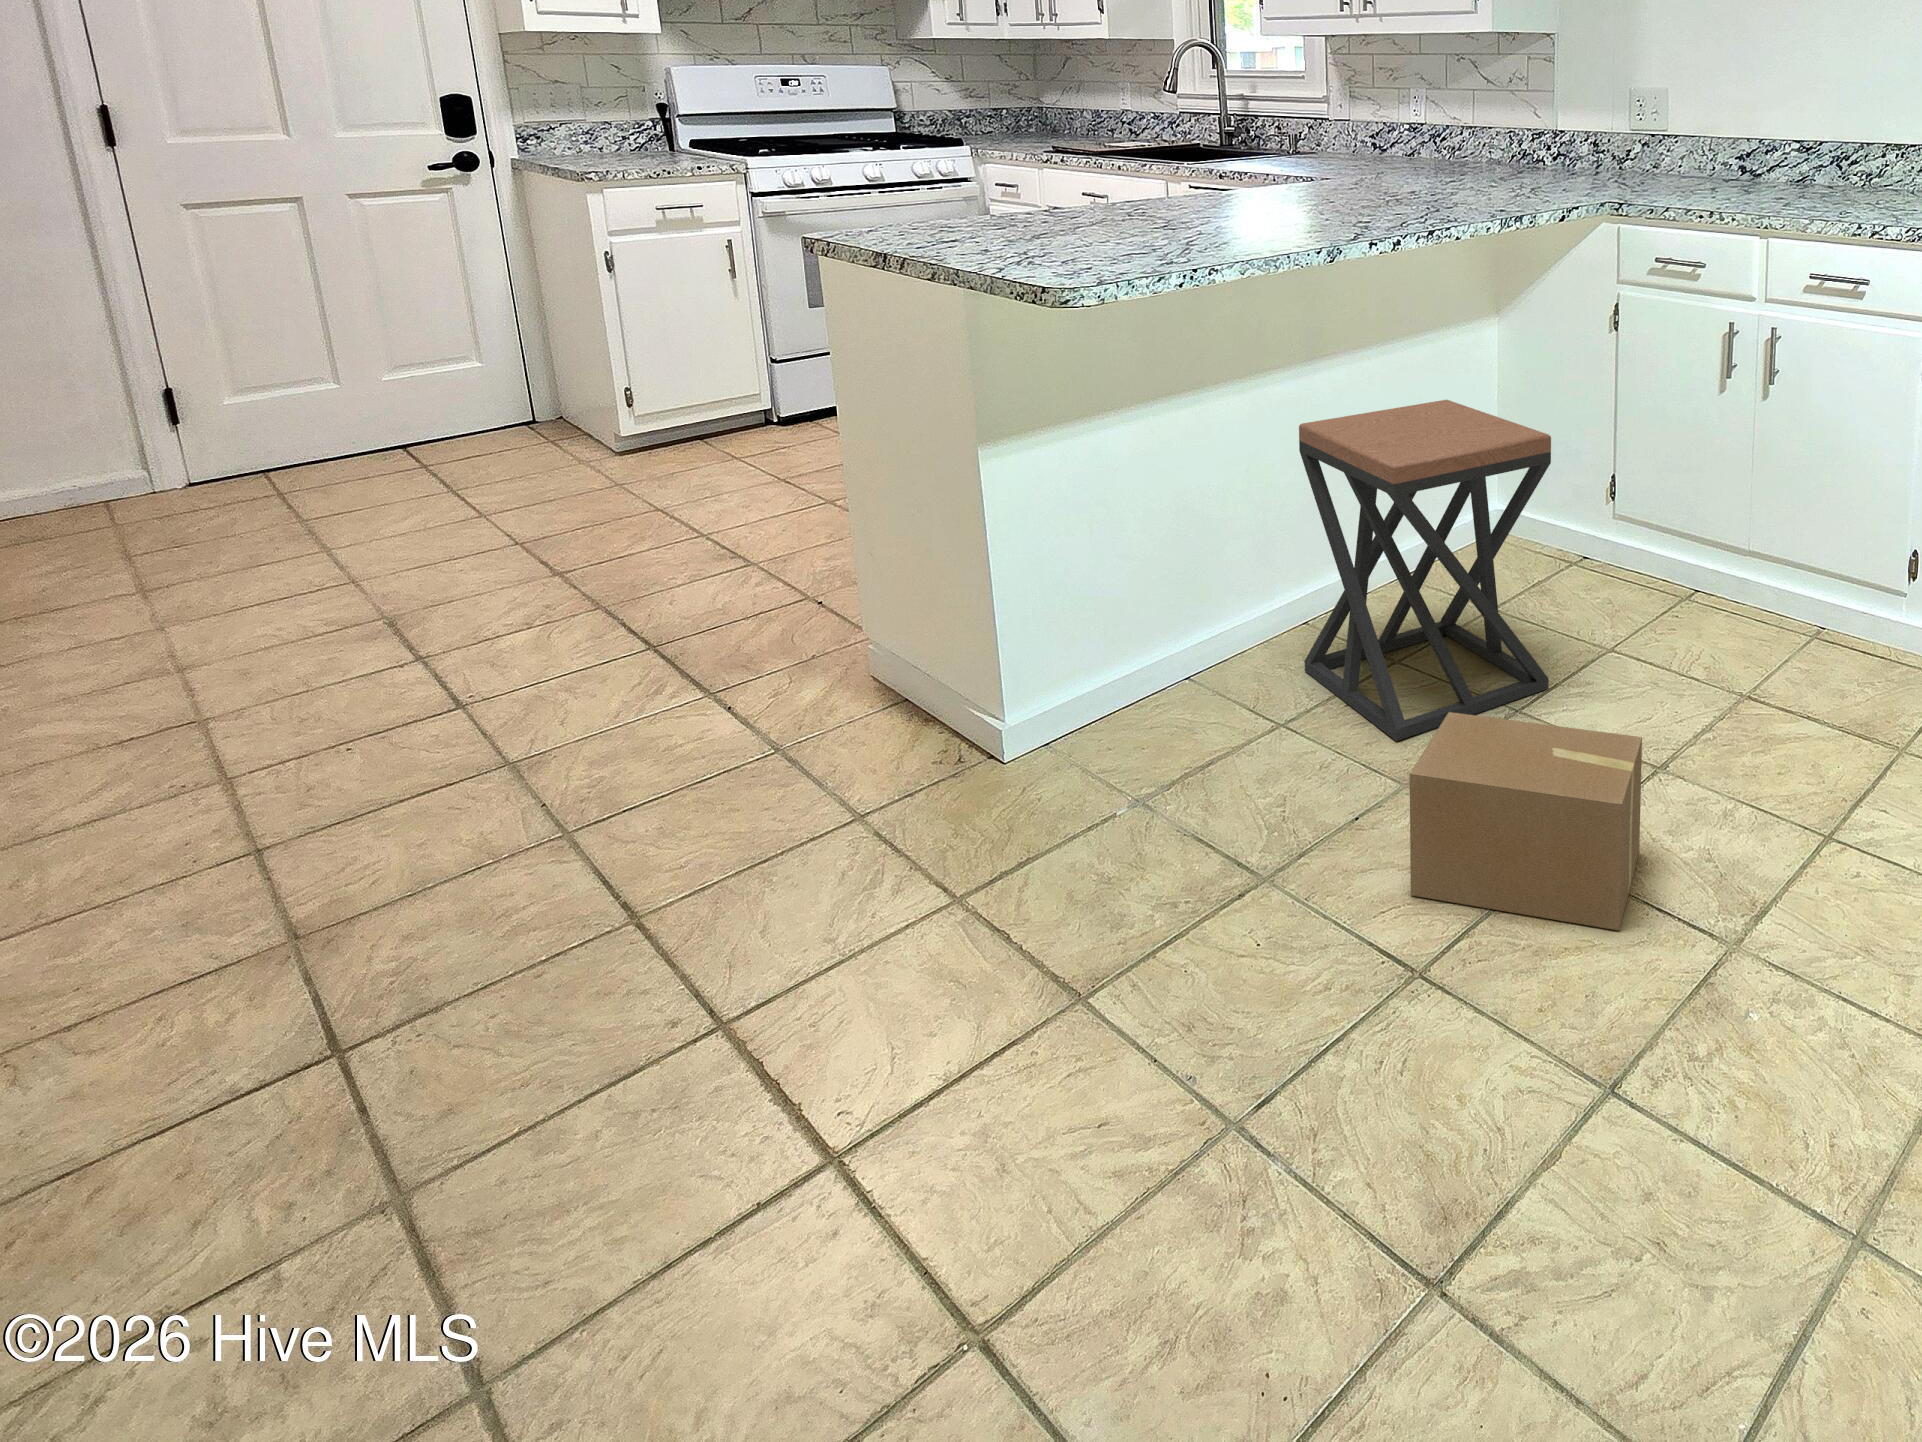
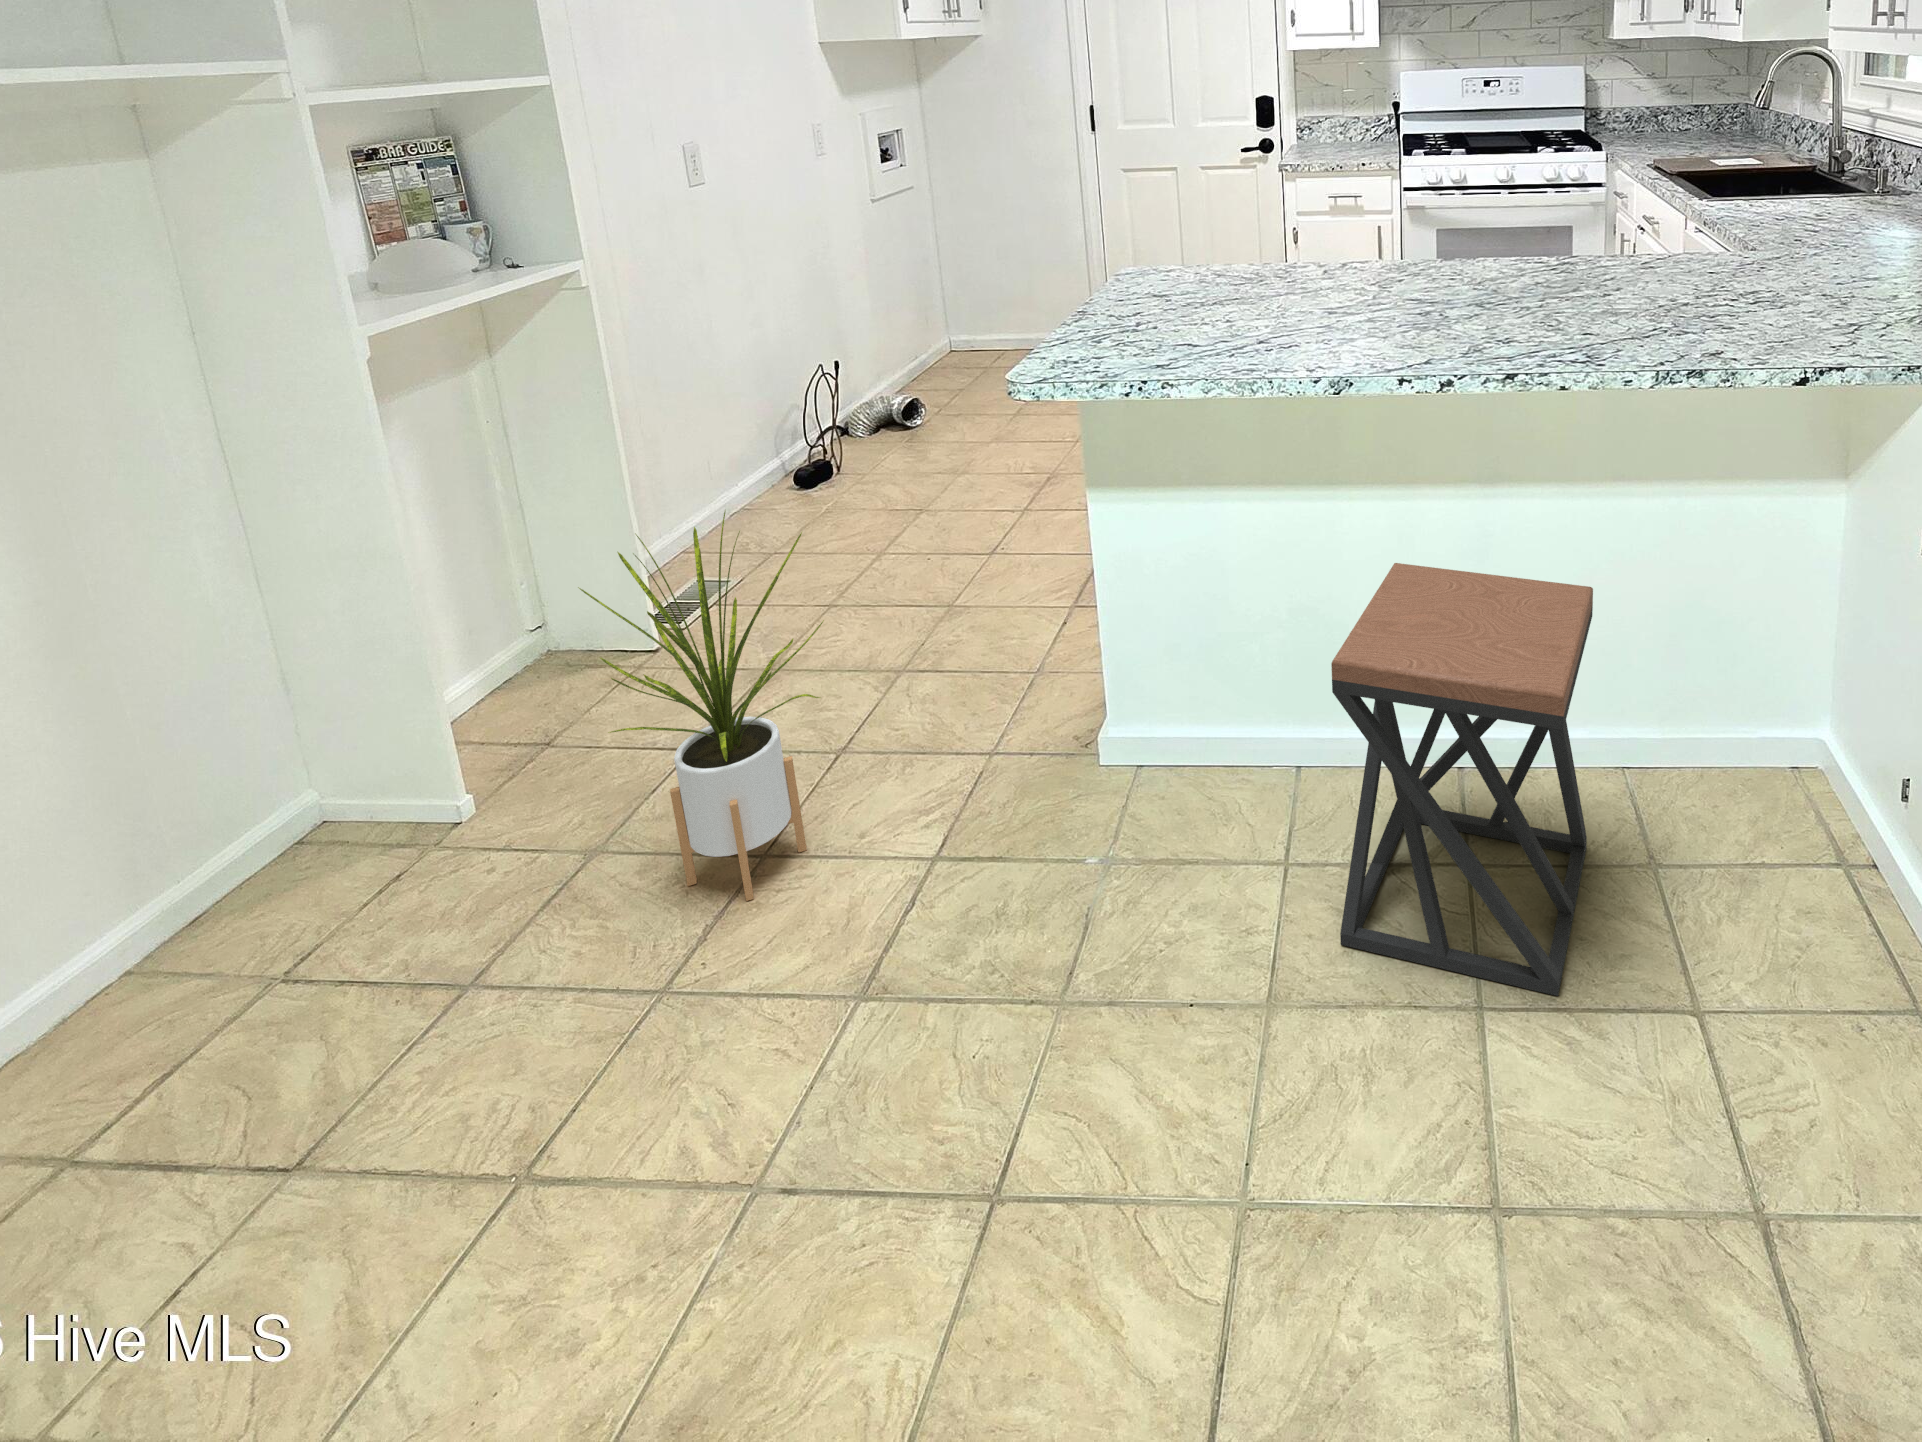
house plant: none [423,512,821,1126] -> present [578,512,824,901]
cardboard box: present [1410,712,1642,930] -> none [1095,958,1309,1334]

